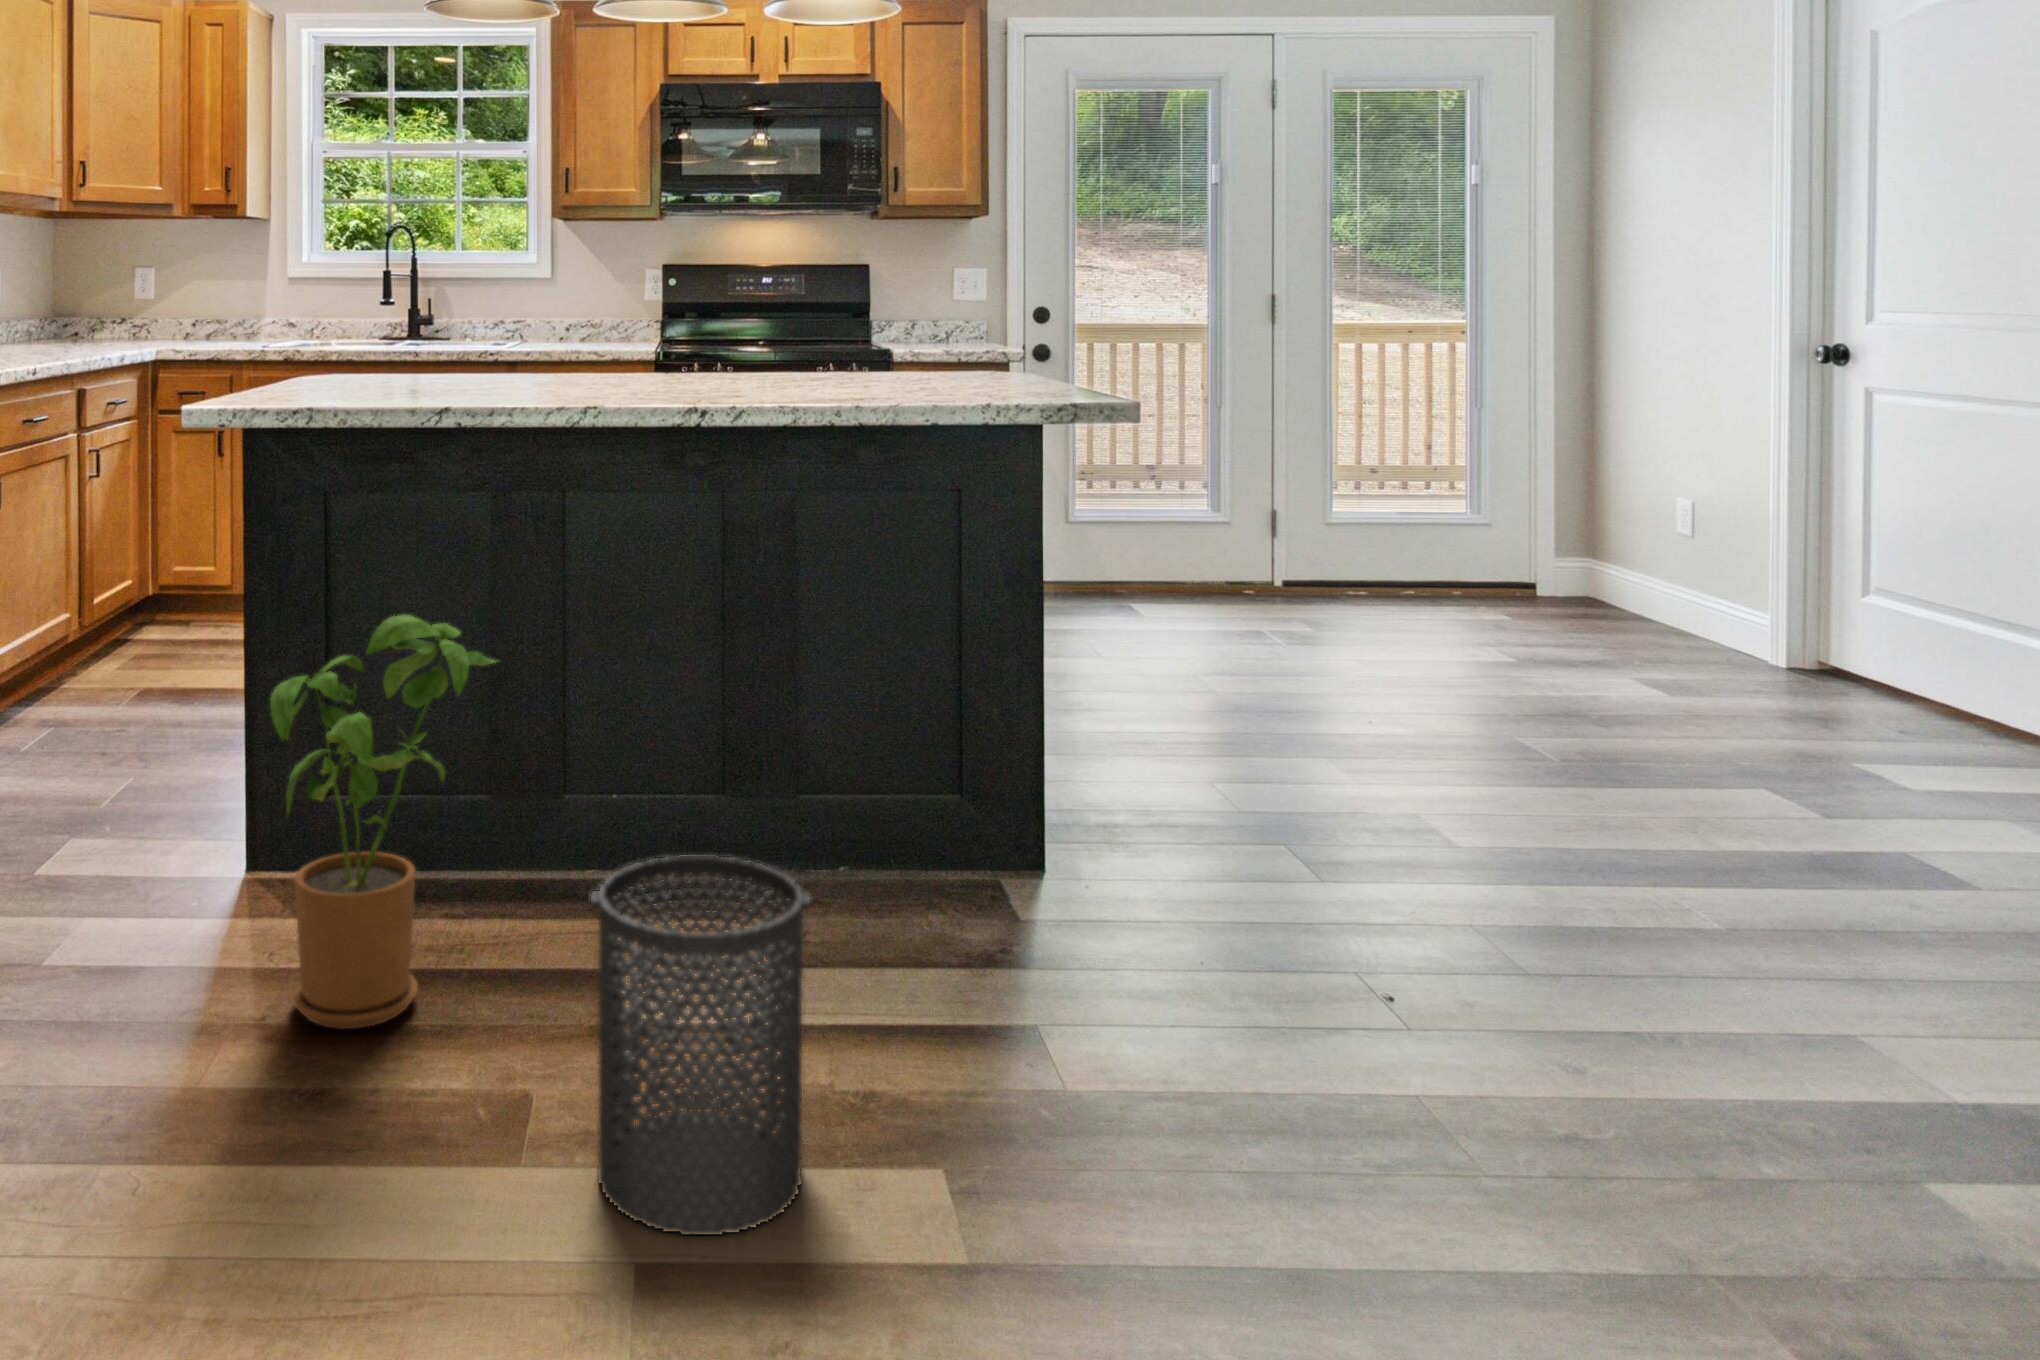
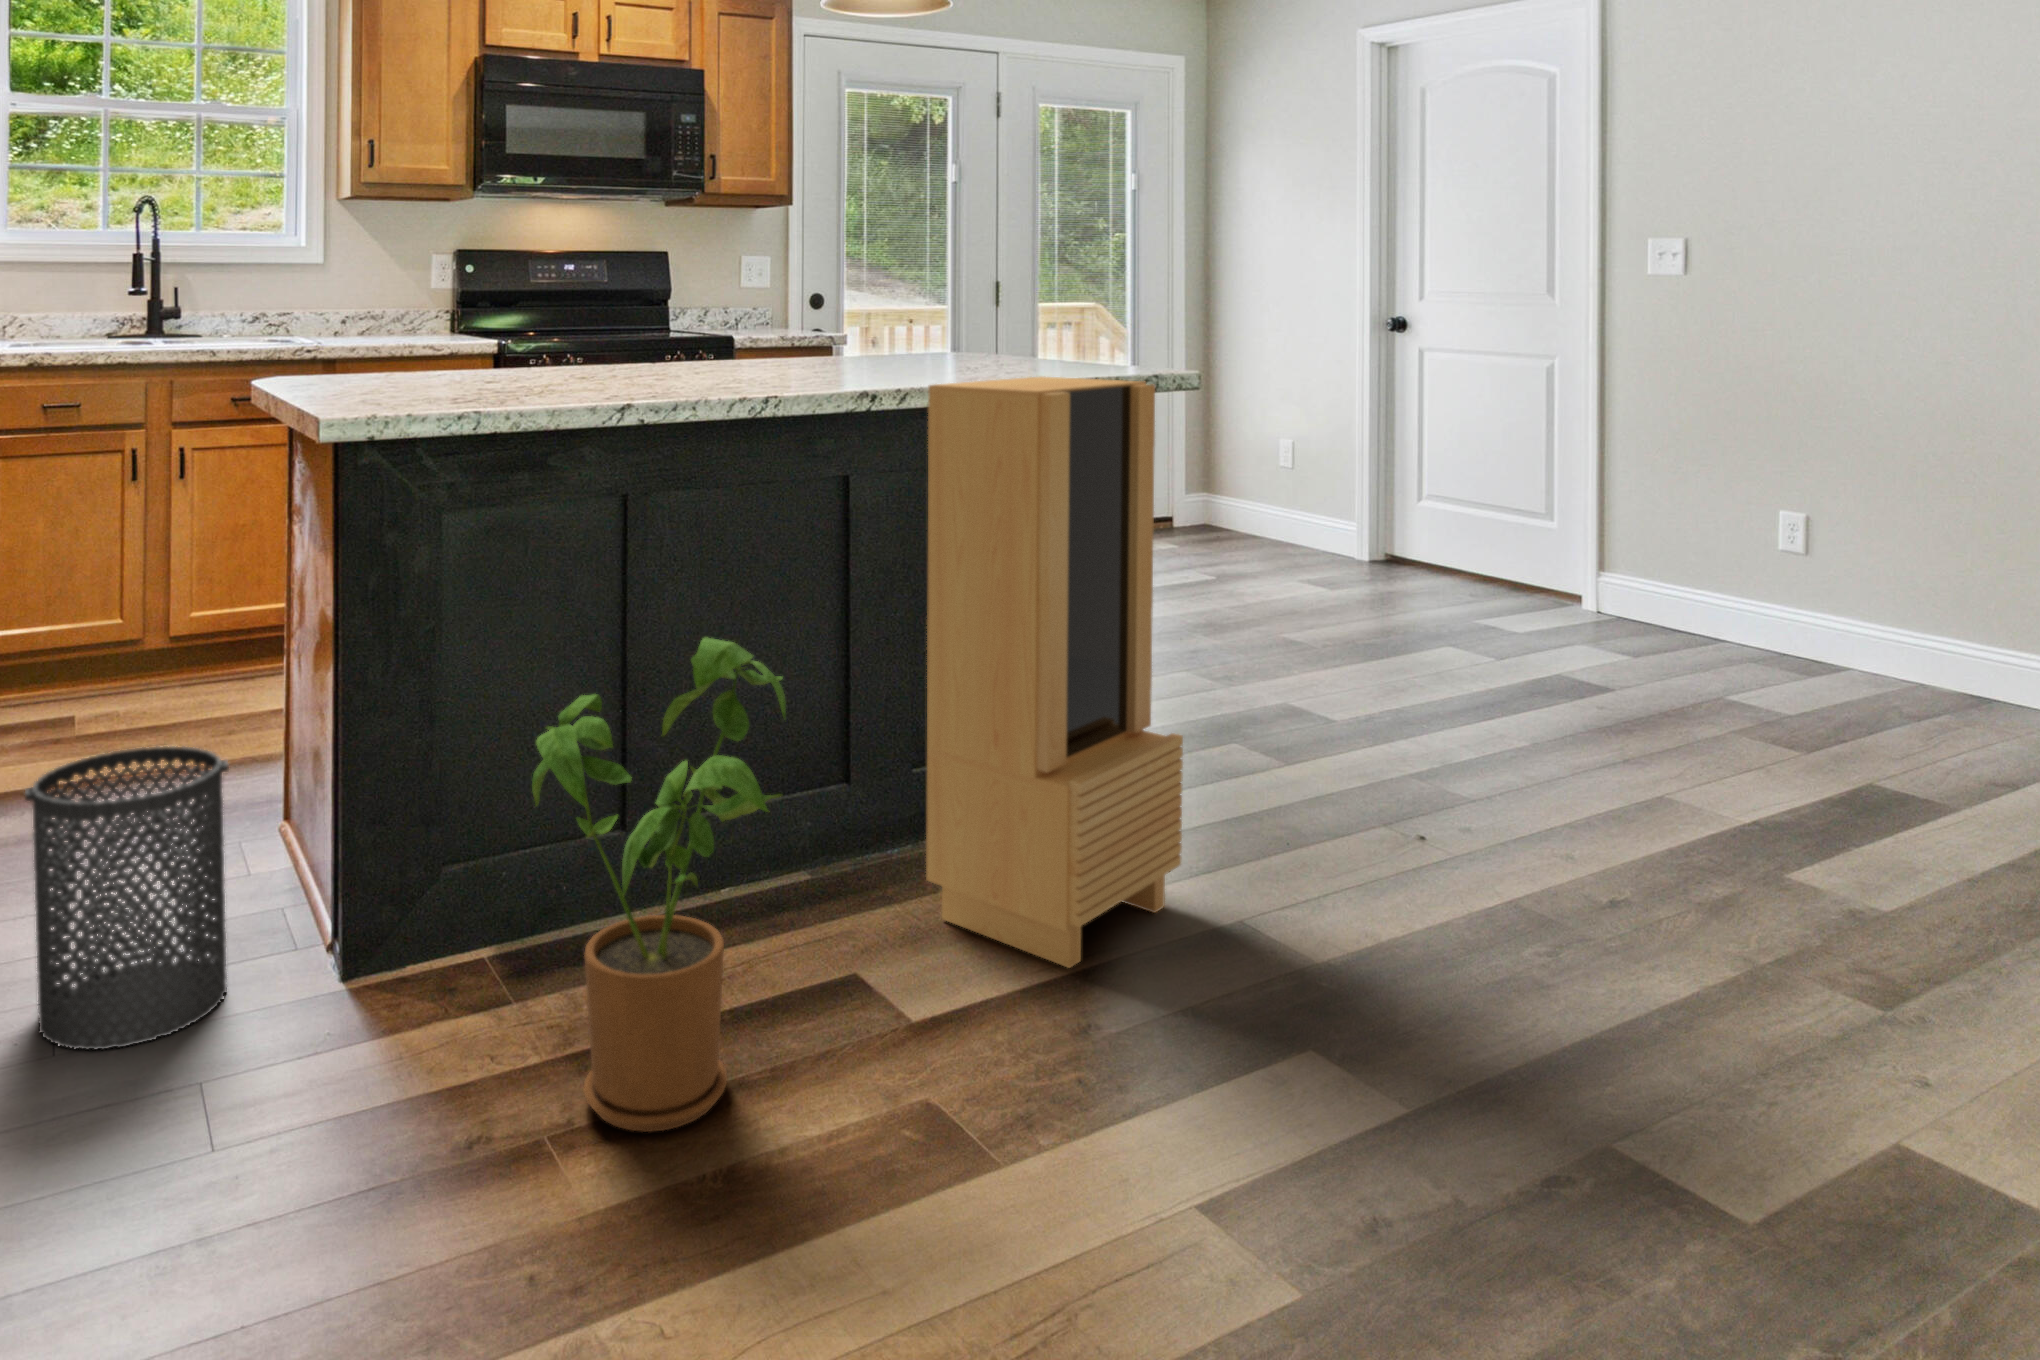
storage cabinet: none [728,400,990,999] -> present [926,377,1183,968]
trash can: present [591,855,810,1235] -> present [25,746,229,1050]

